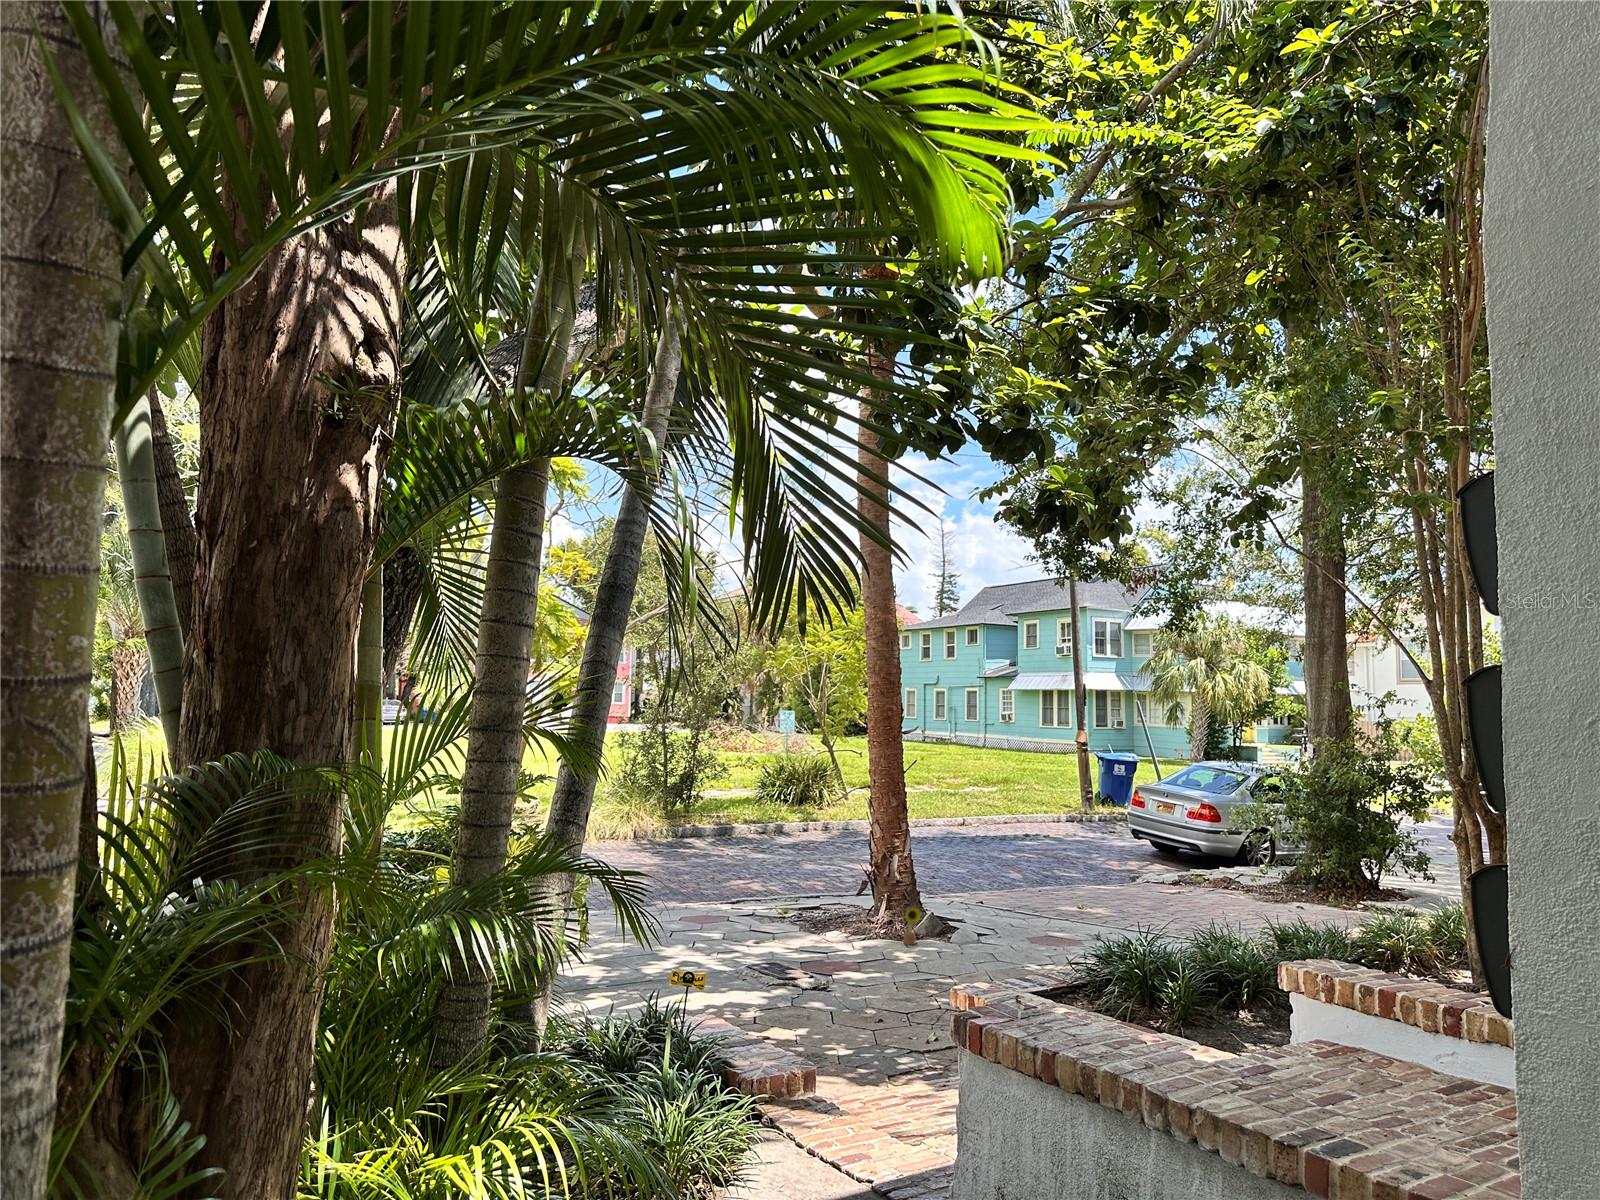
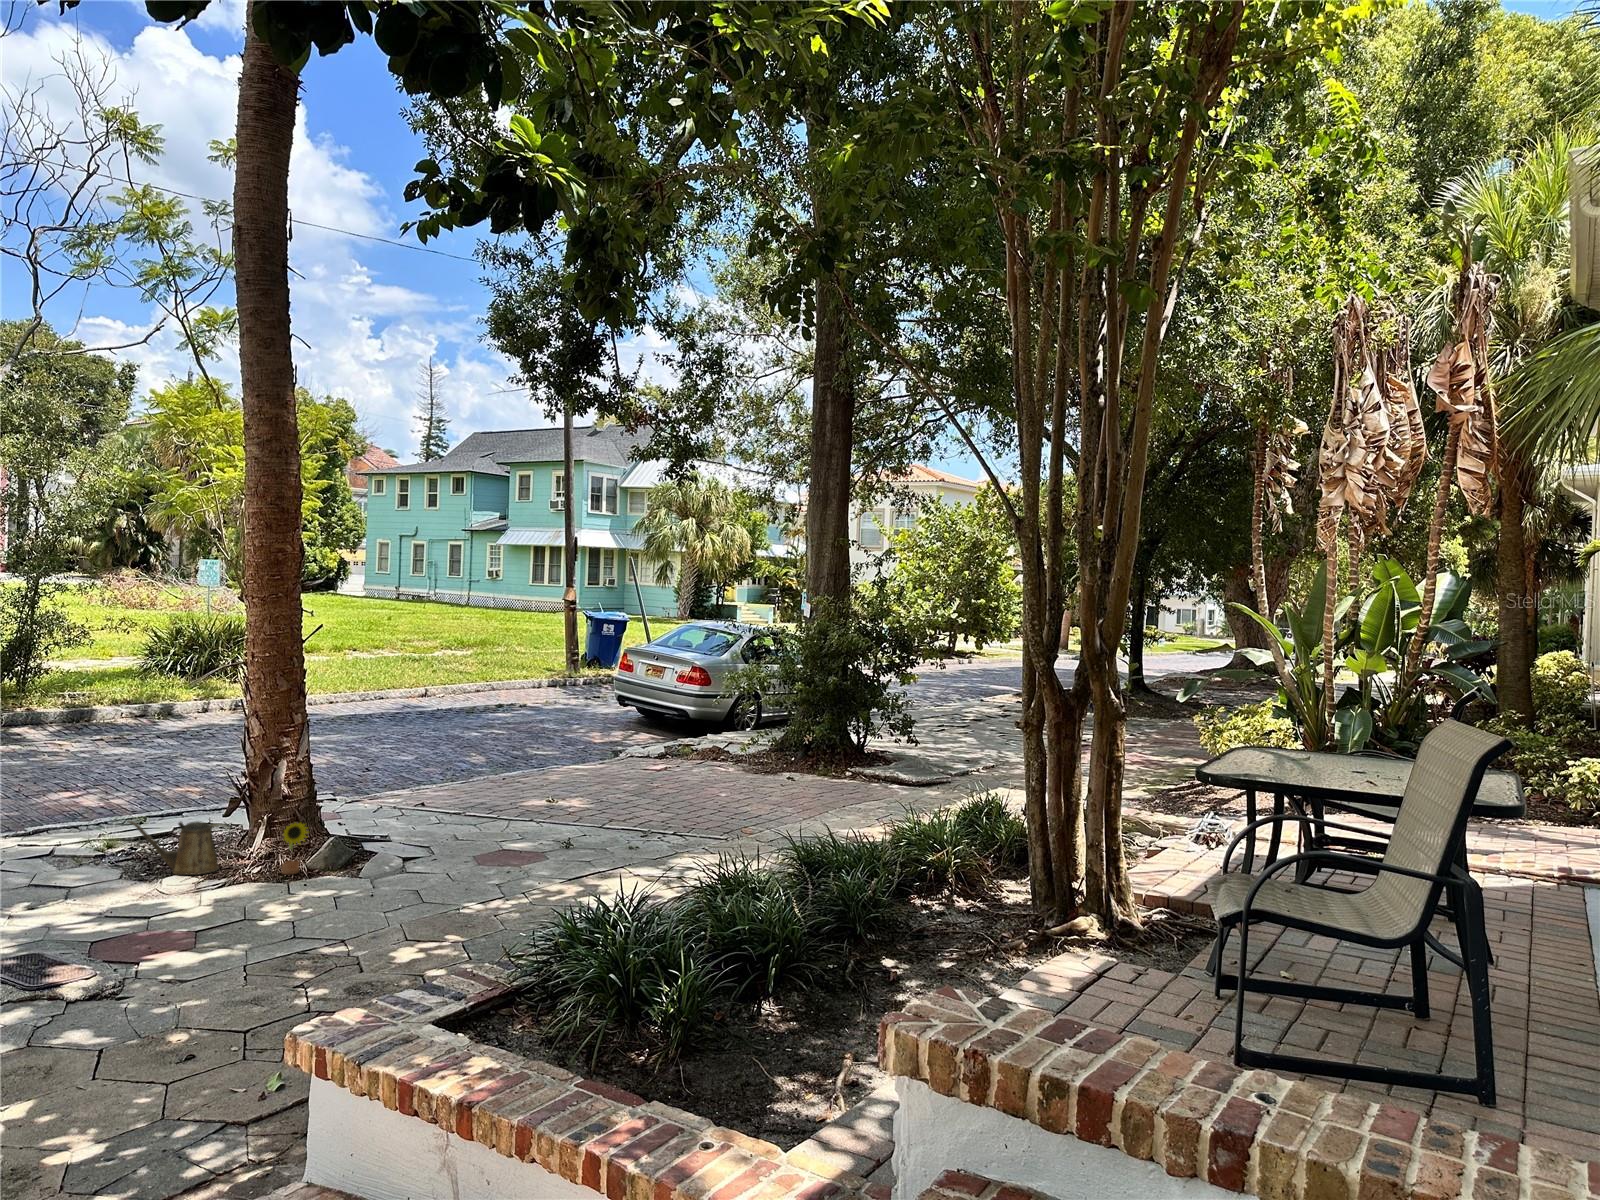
watering can: none [806,899,869,940] -> present [128,821,230,875]

